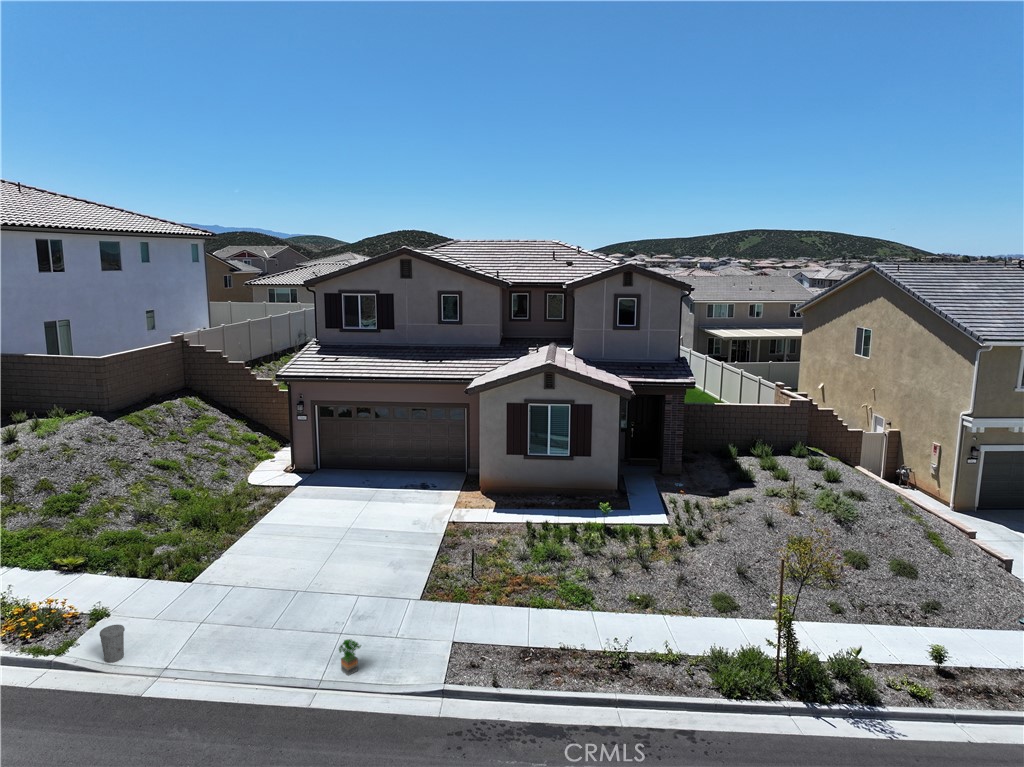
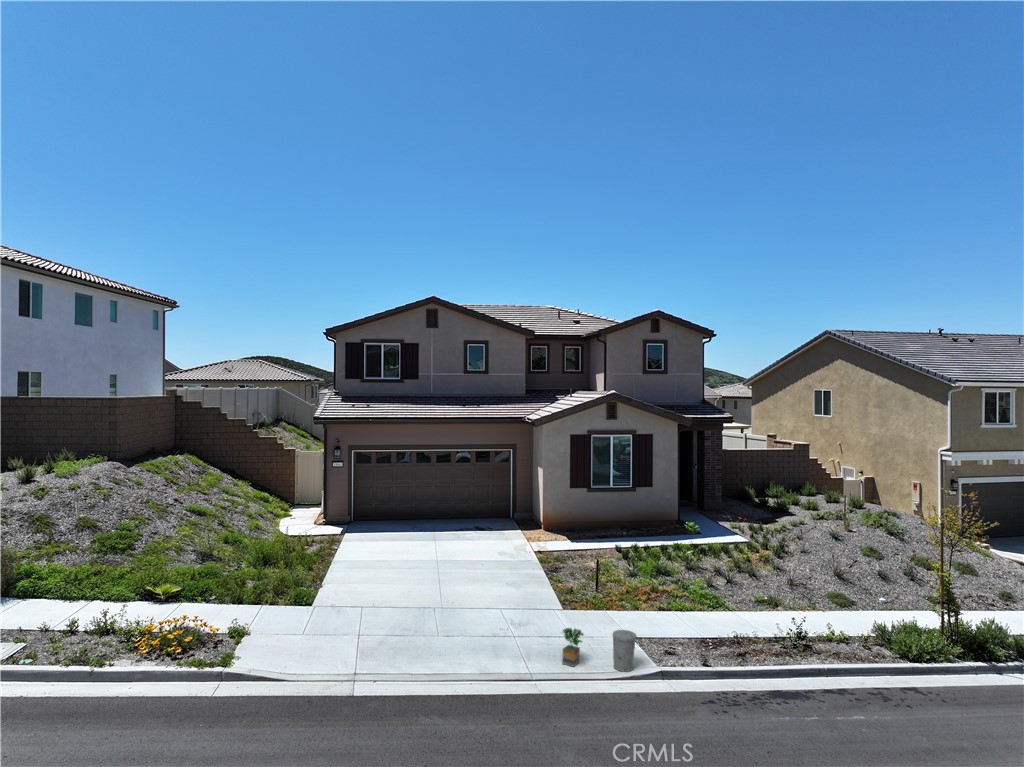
trash can: present [100,625,125,663] -> present [612,630,637,672]

